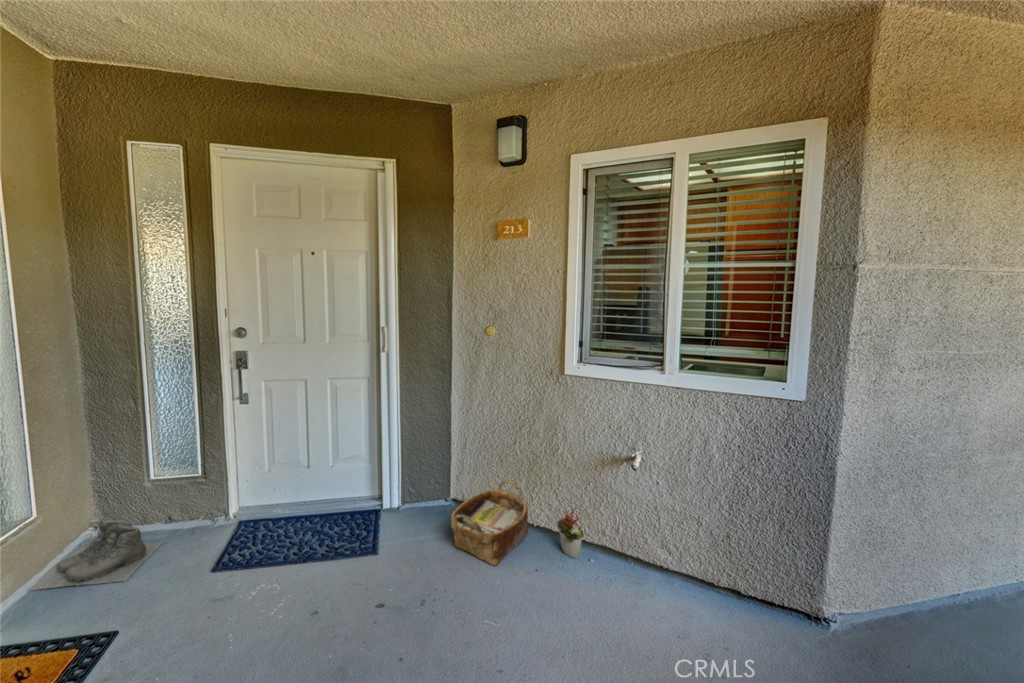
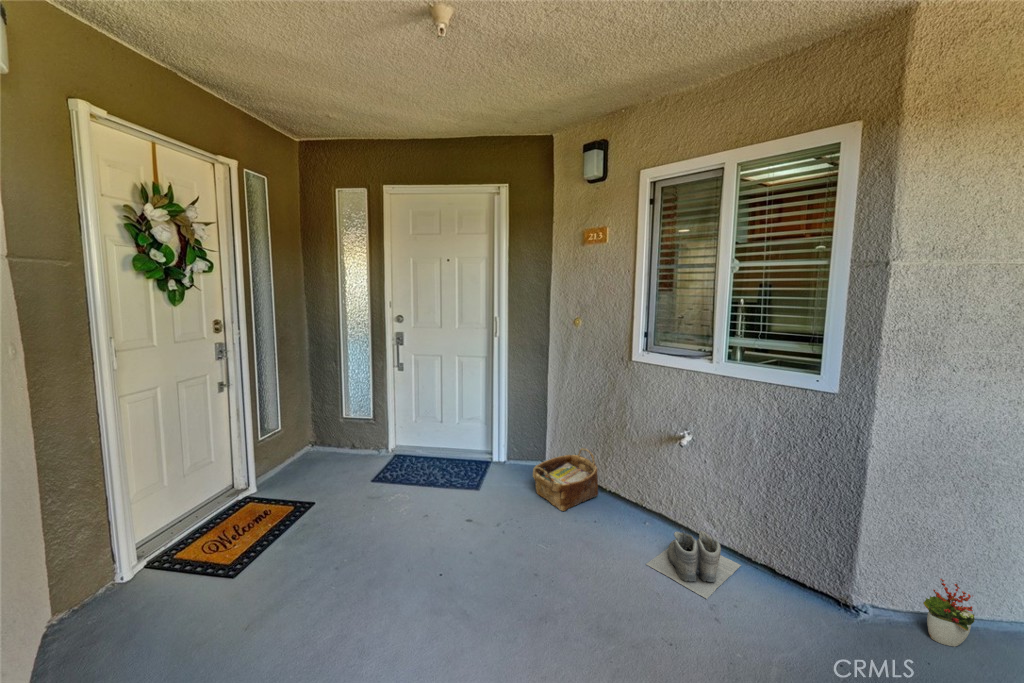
decorative plant: present [557,506,583,558] -> present [923,579,975,647]
boots: present [28,520,162,590] -> present [646,531,741,599]

